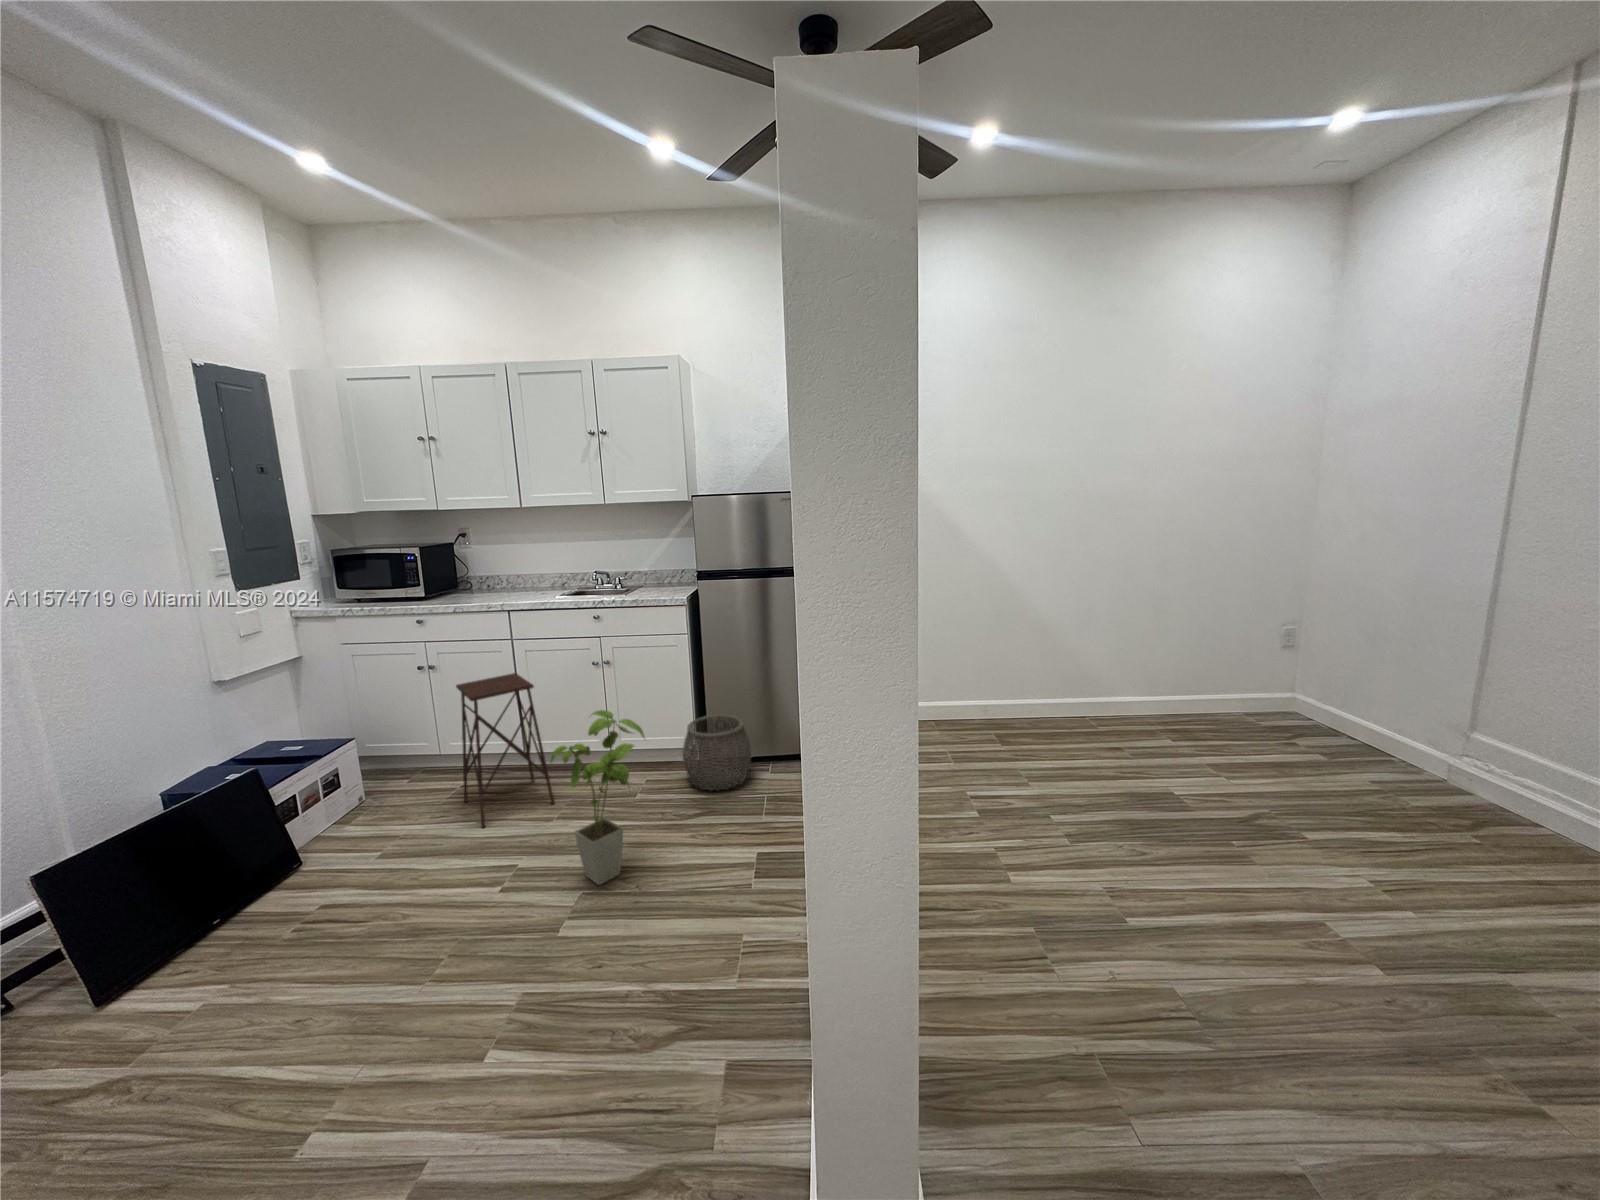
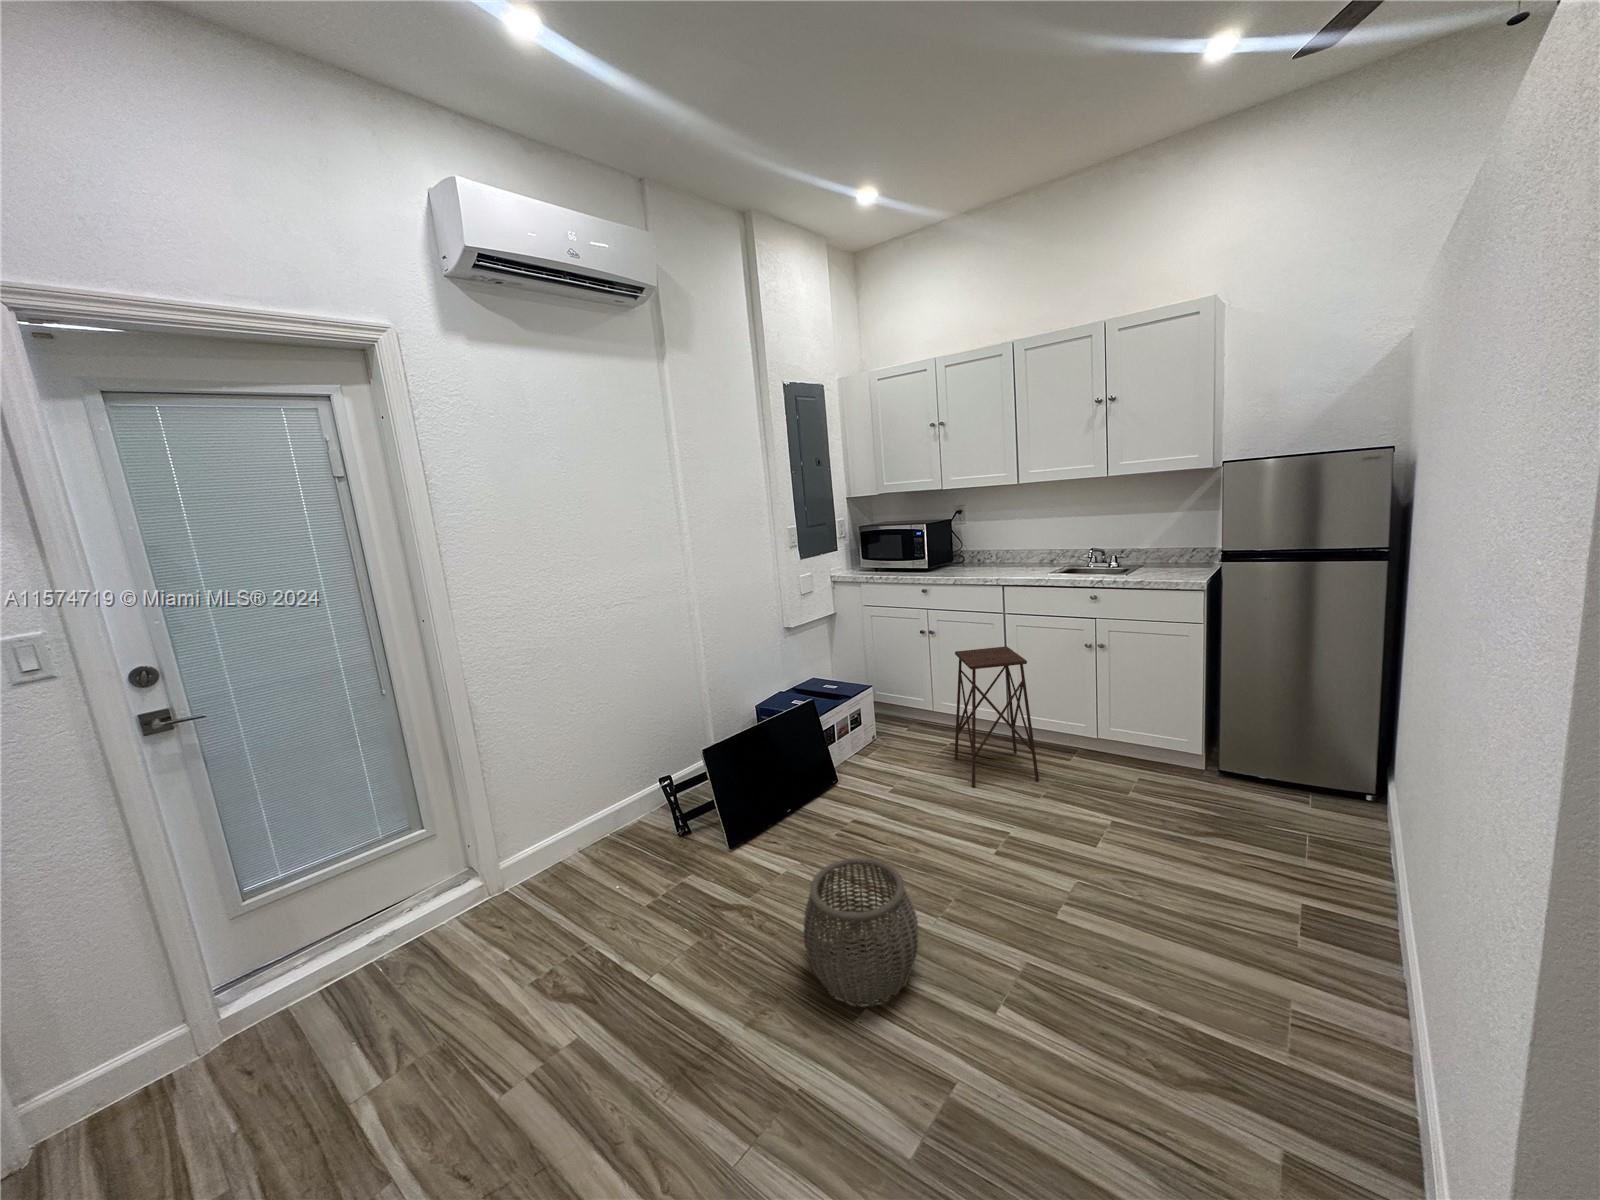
house plant: present [550,710,645,885] -> none [1053,700,1165,880]
woven basket: present [683,715,751,791] -> present [803,858,919,1005]

